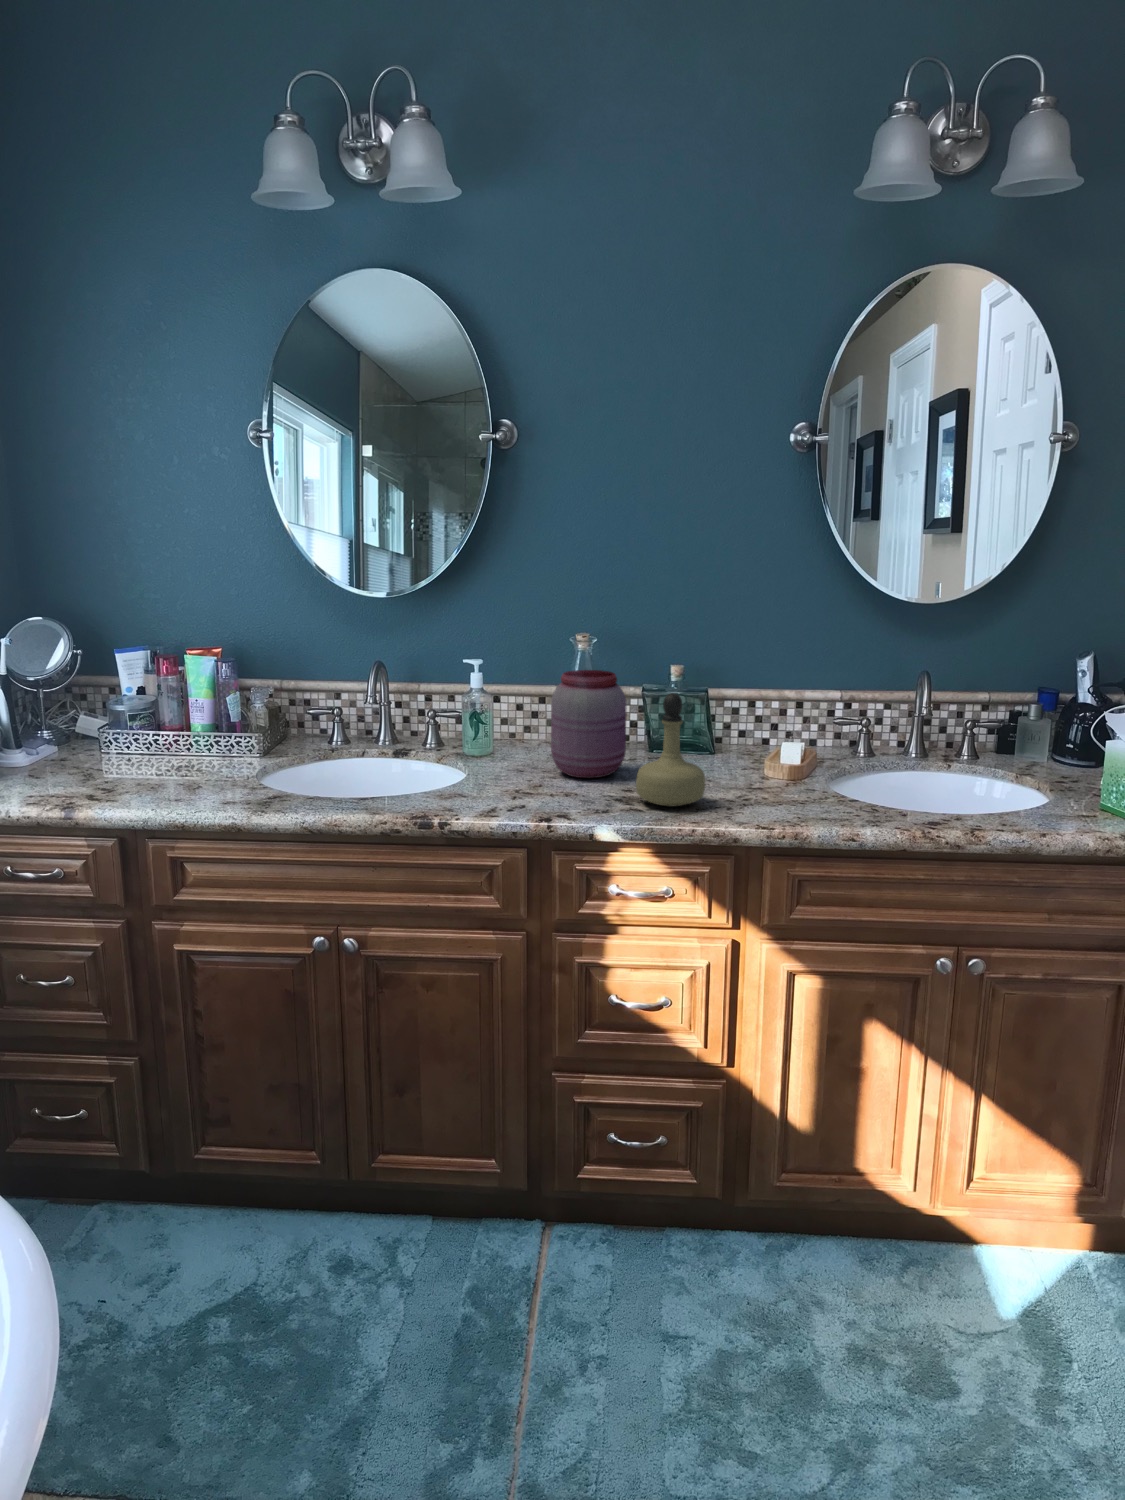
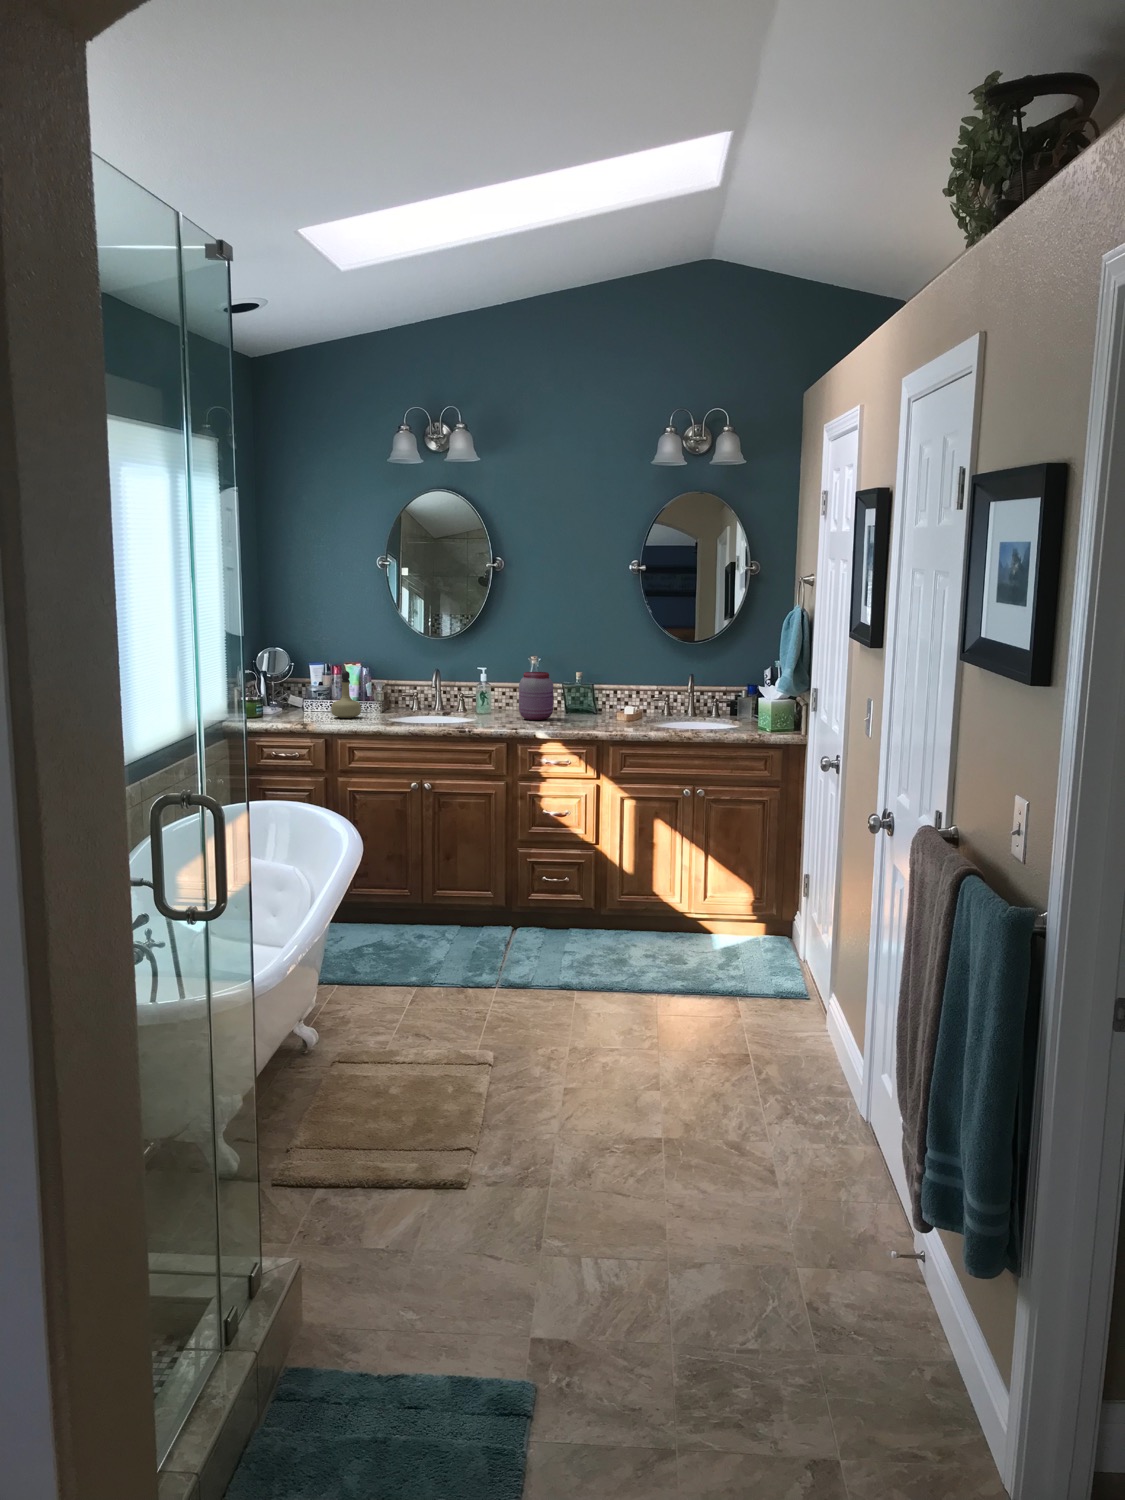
perfume bottle: present [636,693,705,807] -> present [331,671,361,718]

